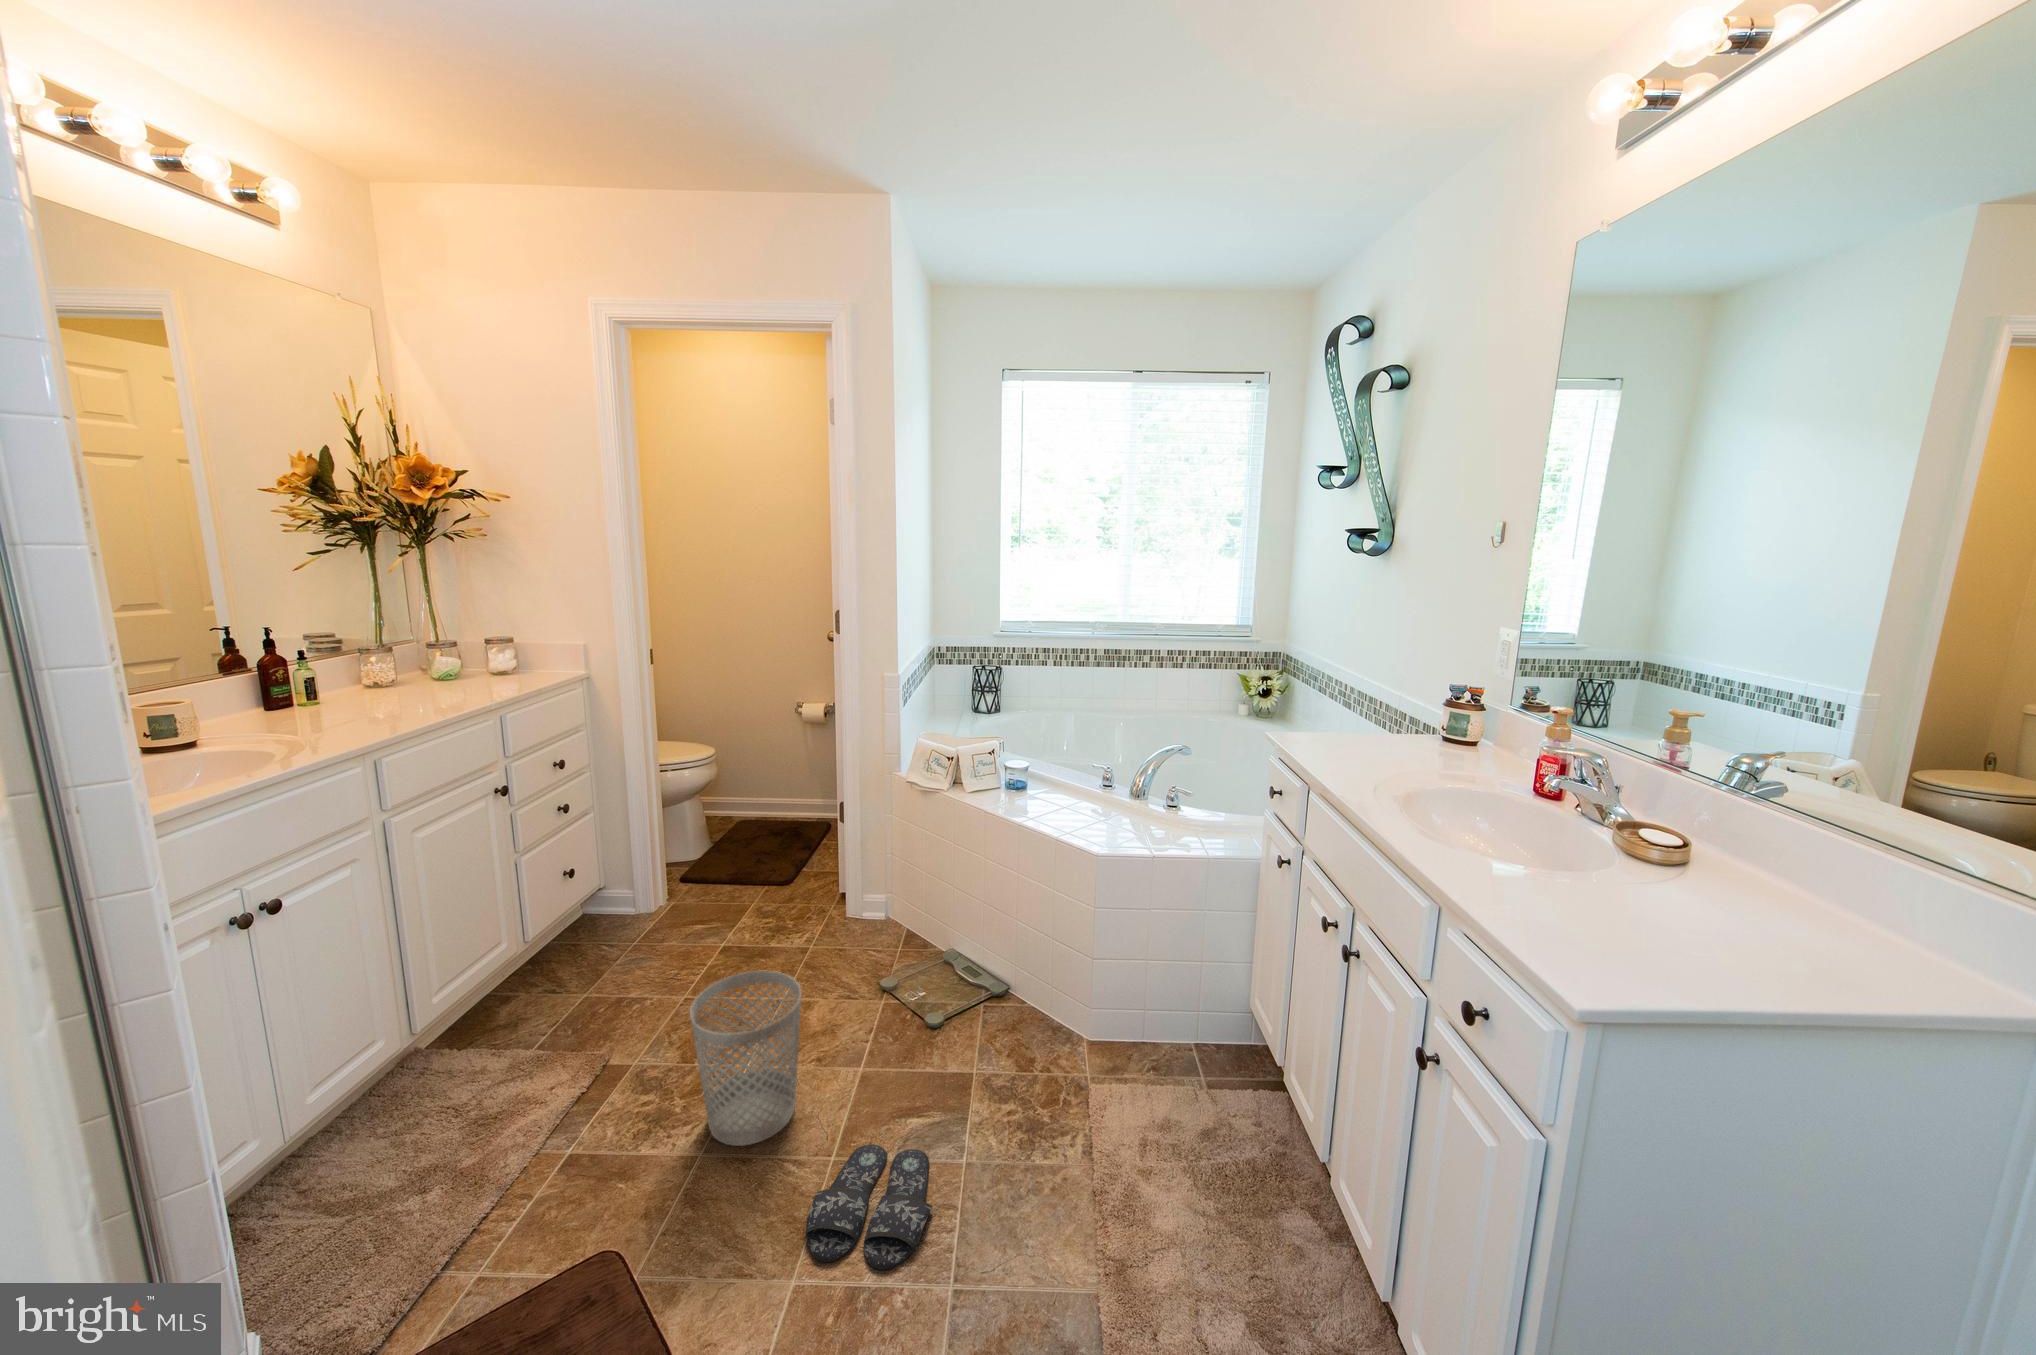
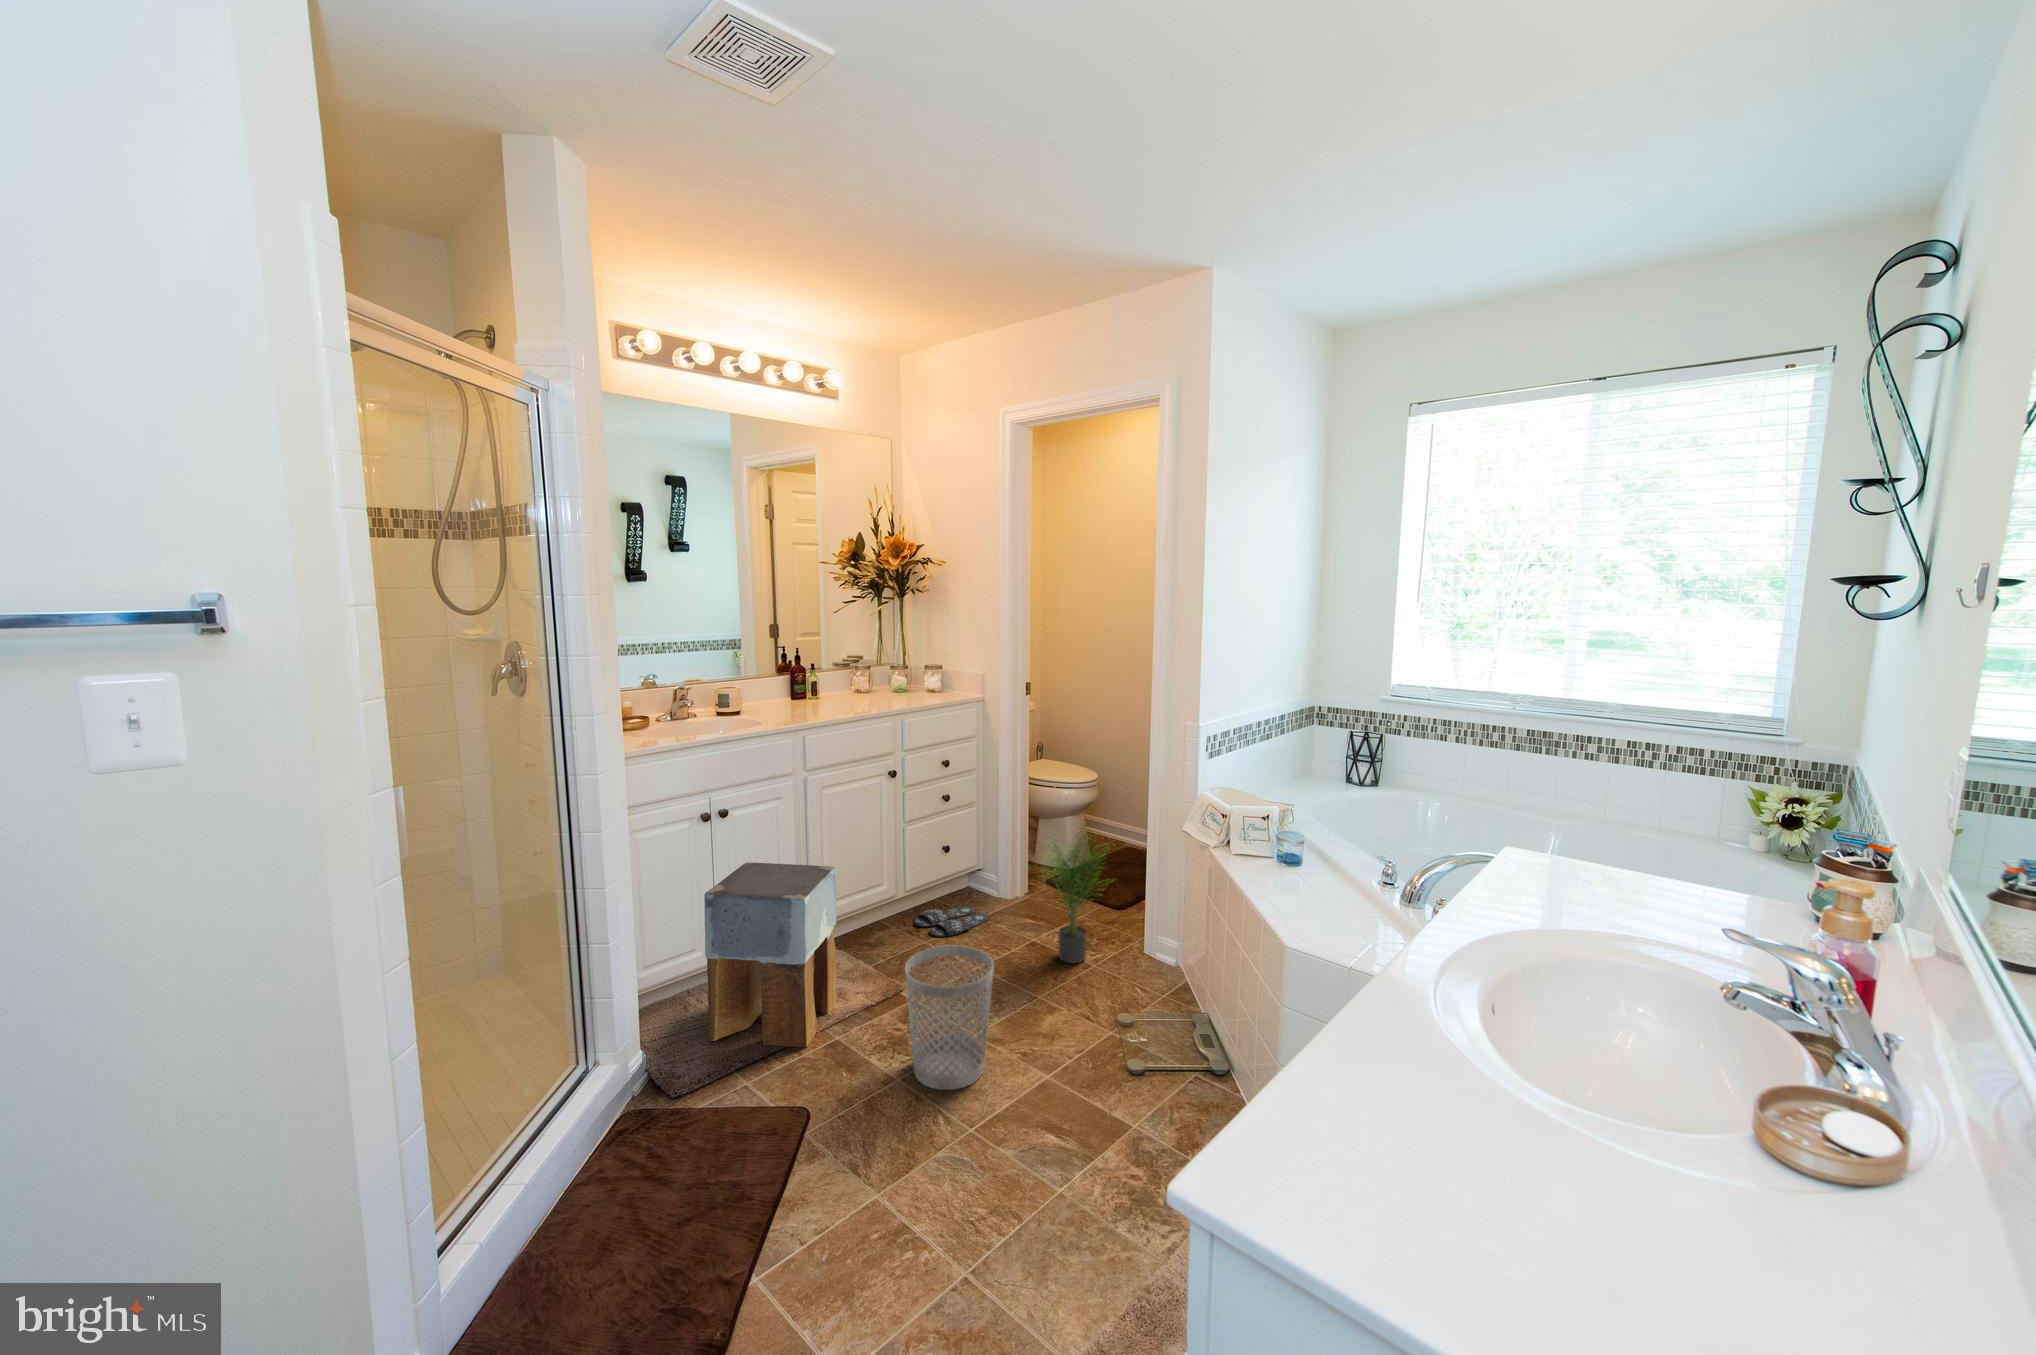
potted plant: none [724,797,823,951] -> present [1043,826,1109,963]
stool: none [310,942,536,1274] -> present [704,862,837,1047]
slippers: present [806,1144,932,1270] -> present [914,906,990,937]

